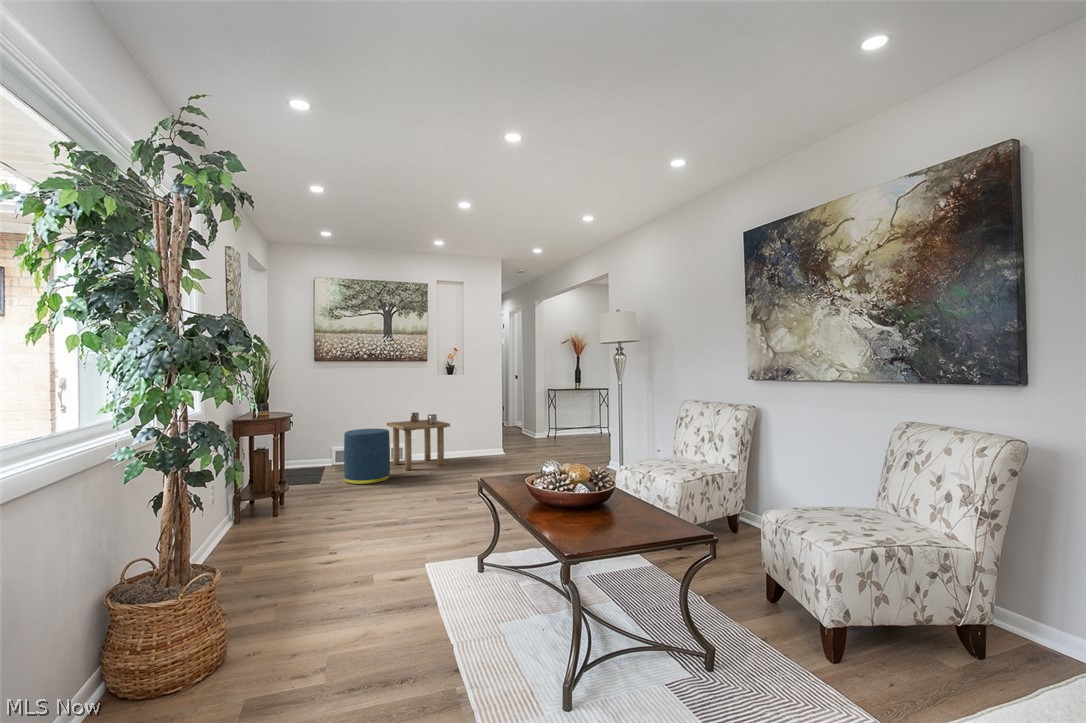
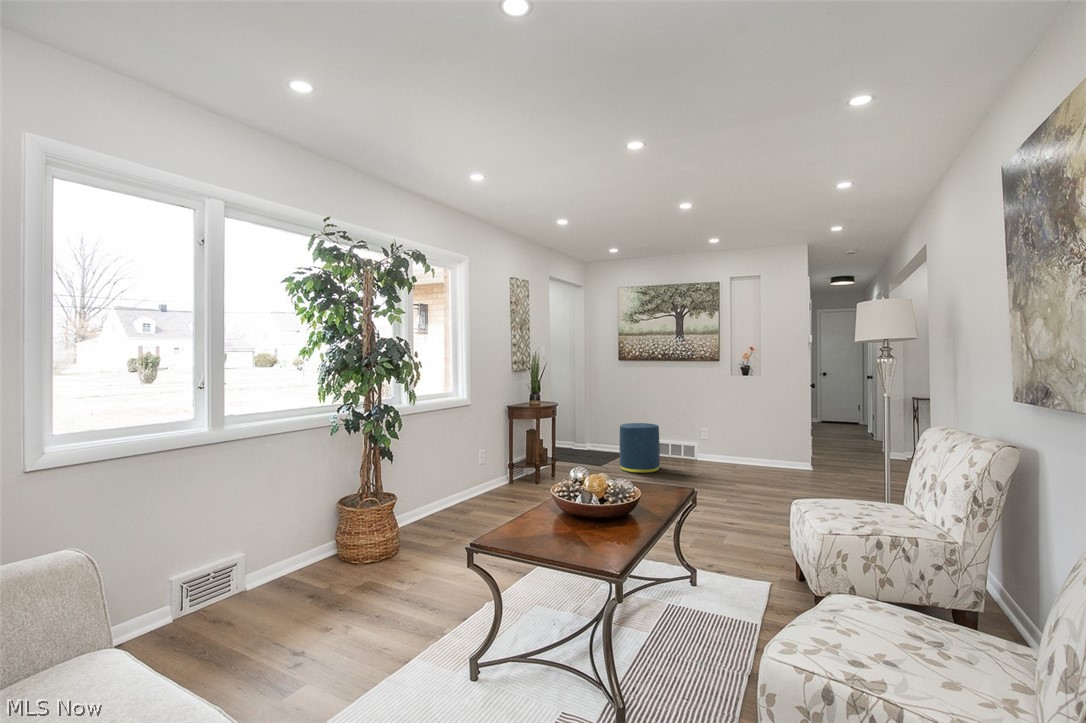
side table: present [387,413,450,470] -> none [677,412,729,469]

